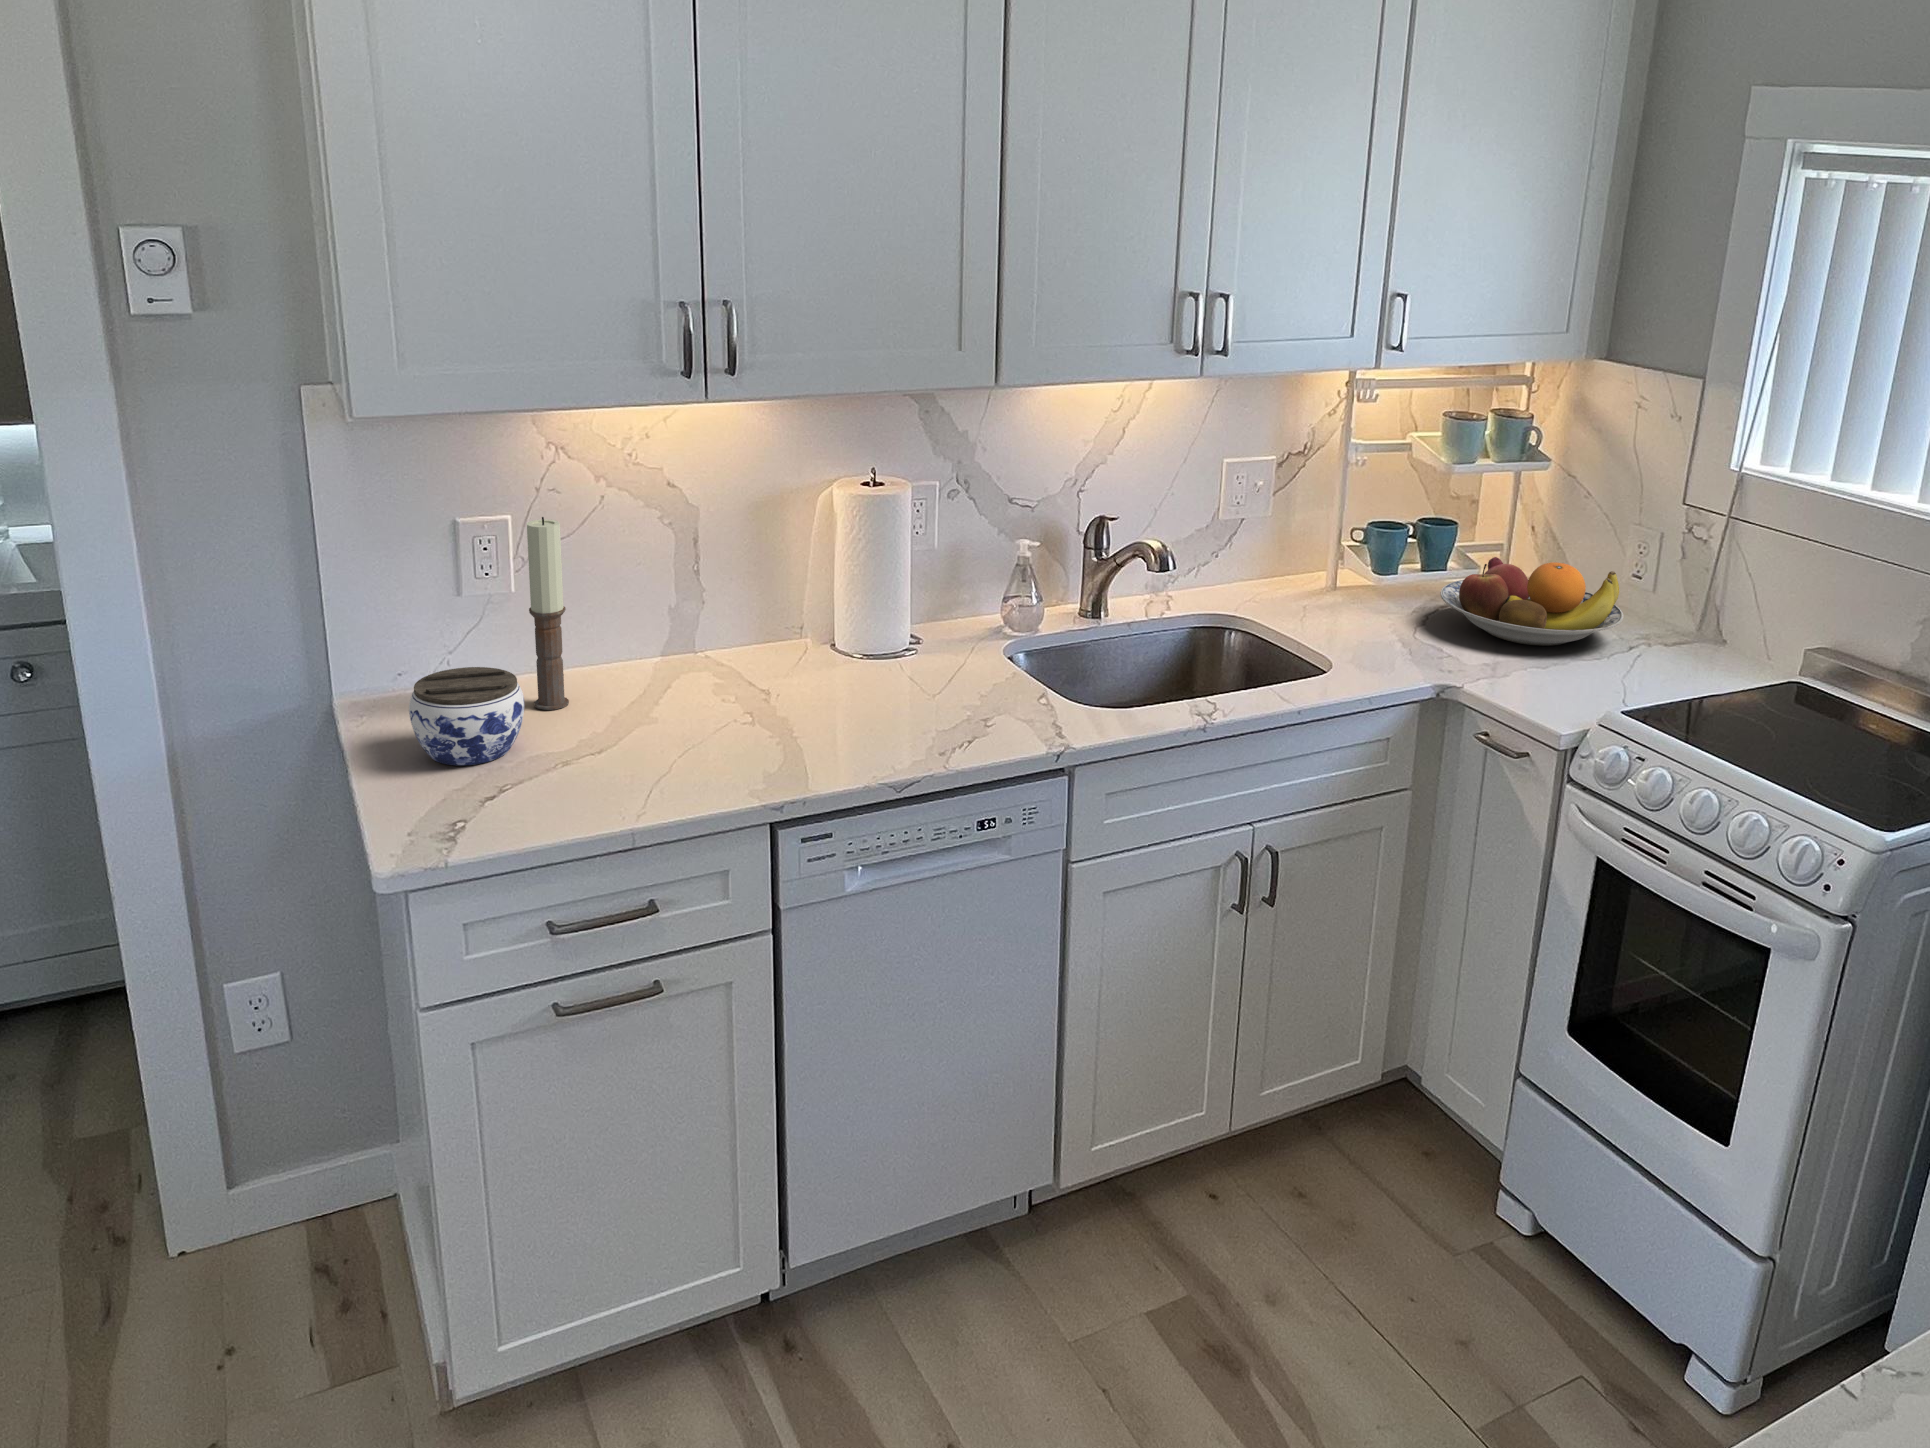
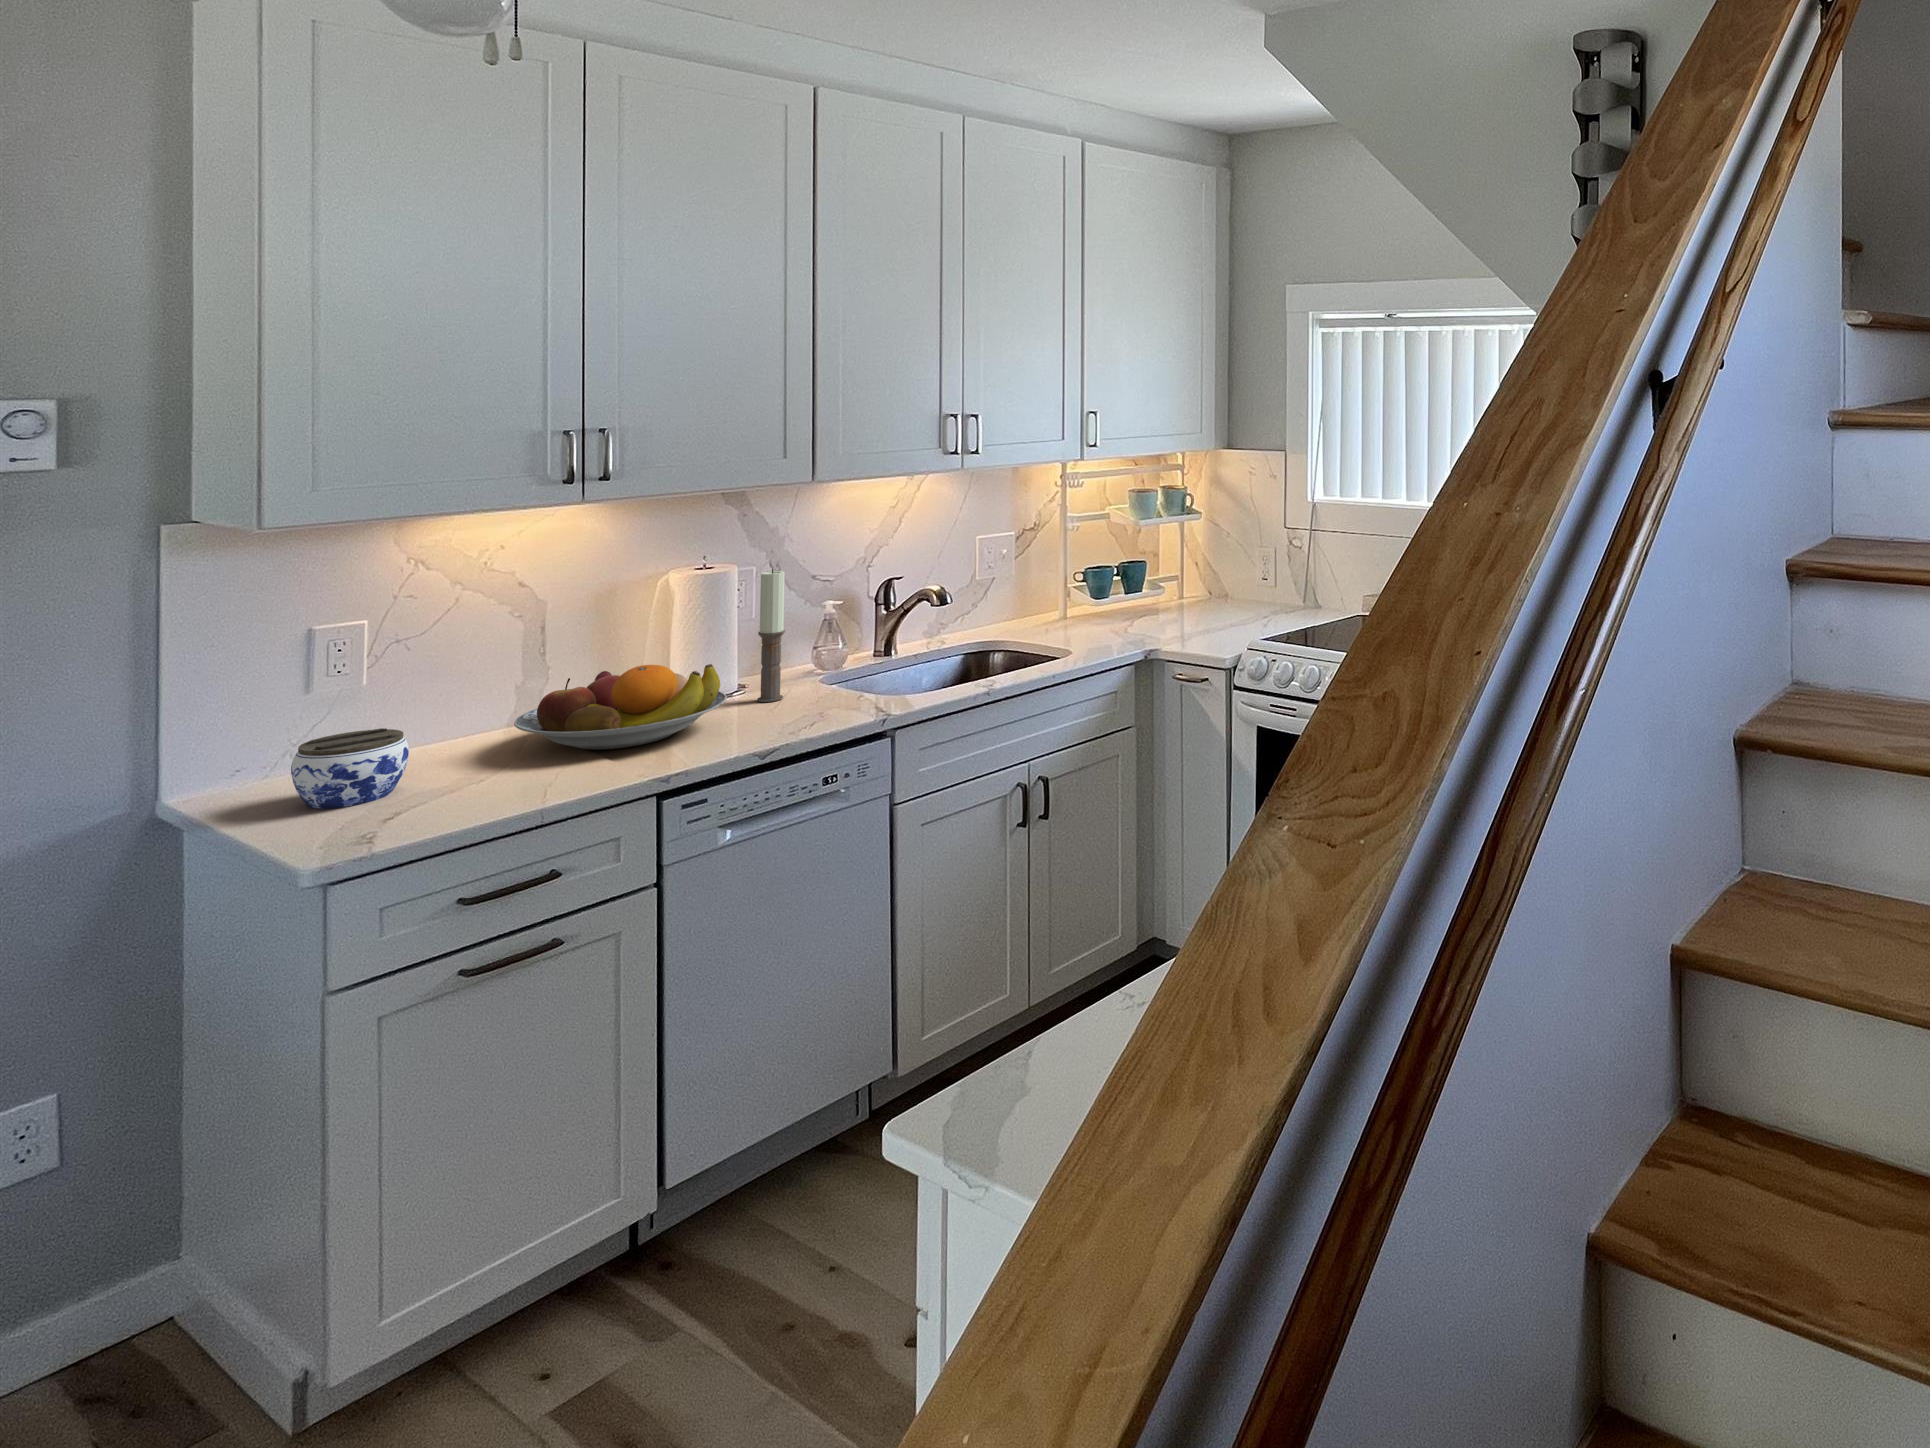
candle: present [527,517,569,710] -> present [757,569,785,702]
fruit bowl: present [1440,557,1624,646] -> present [514,664,727,750]

